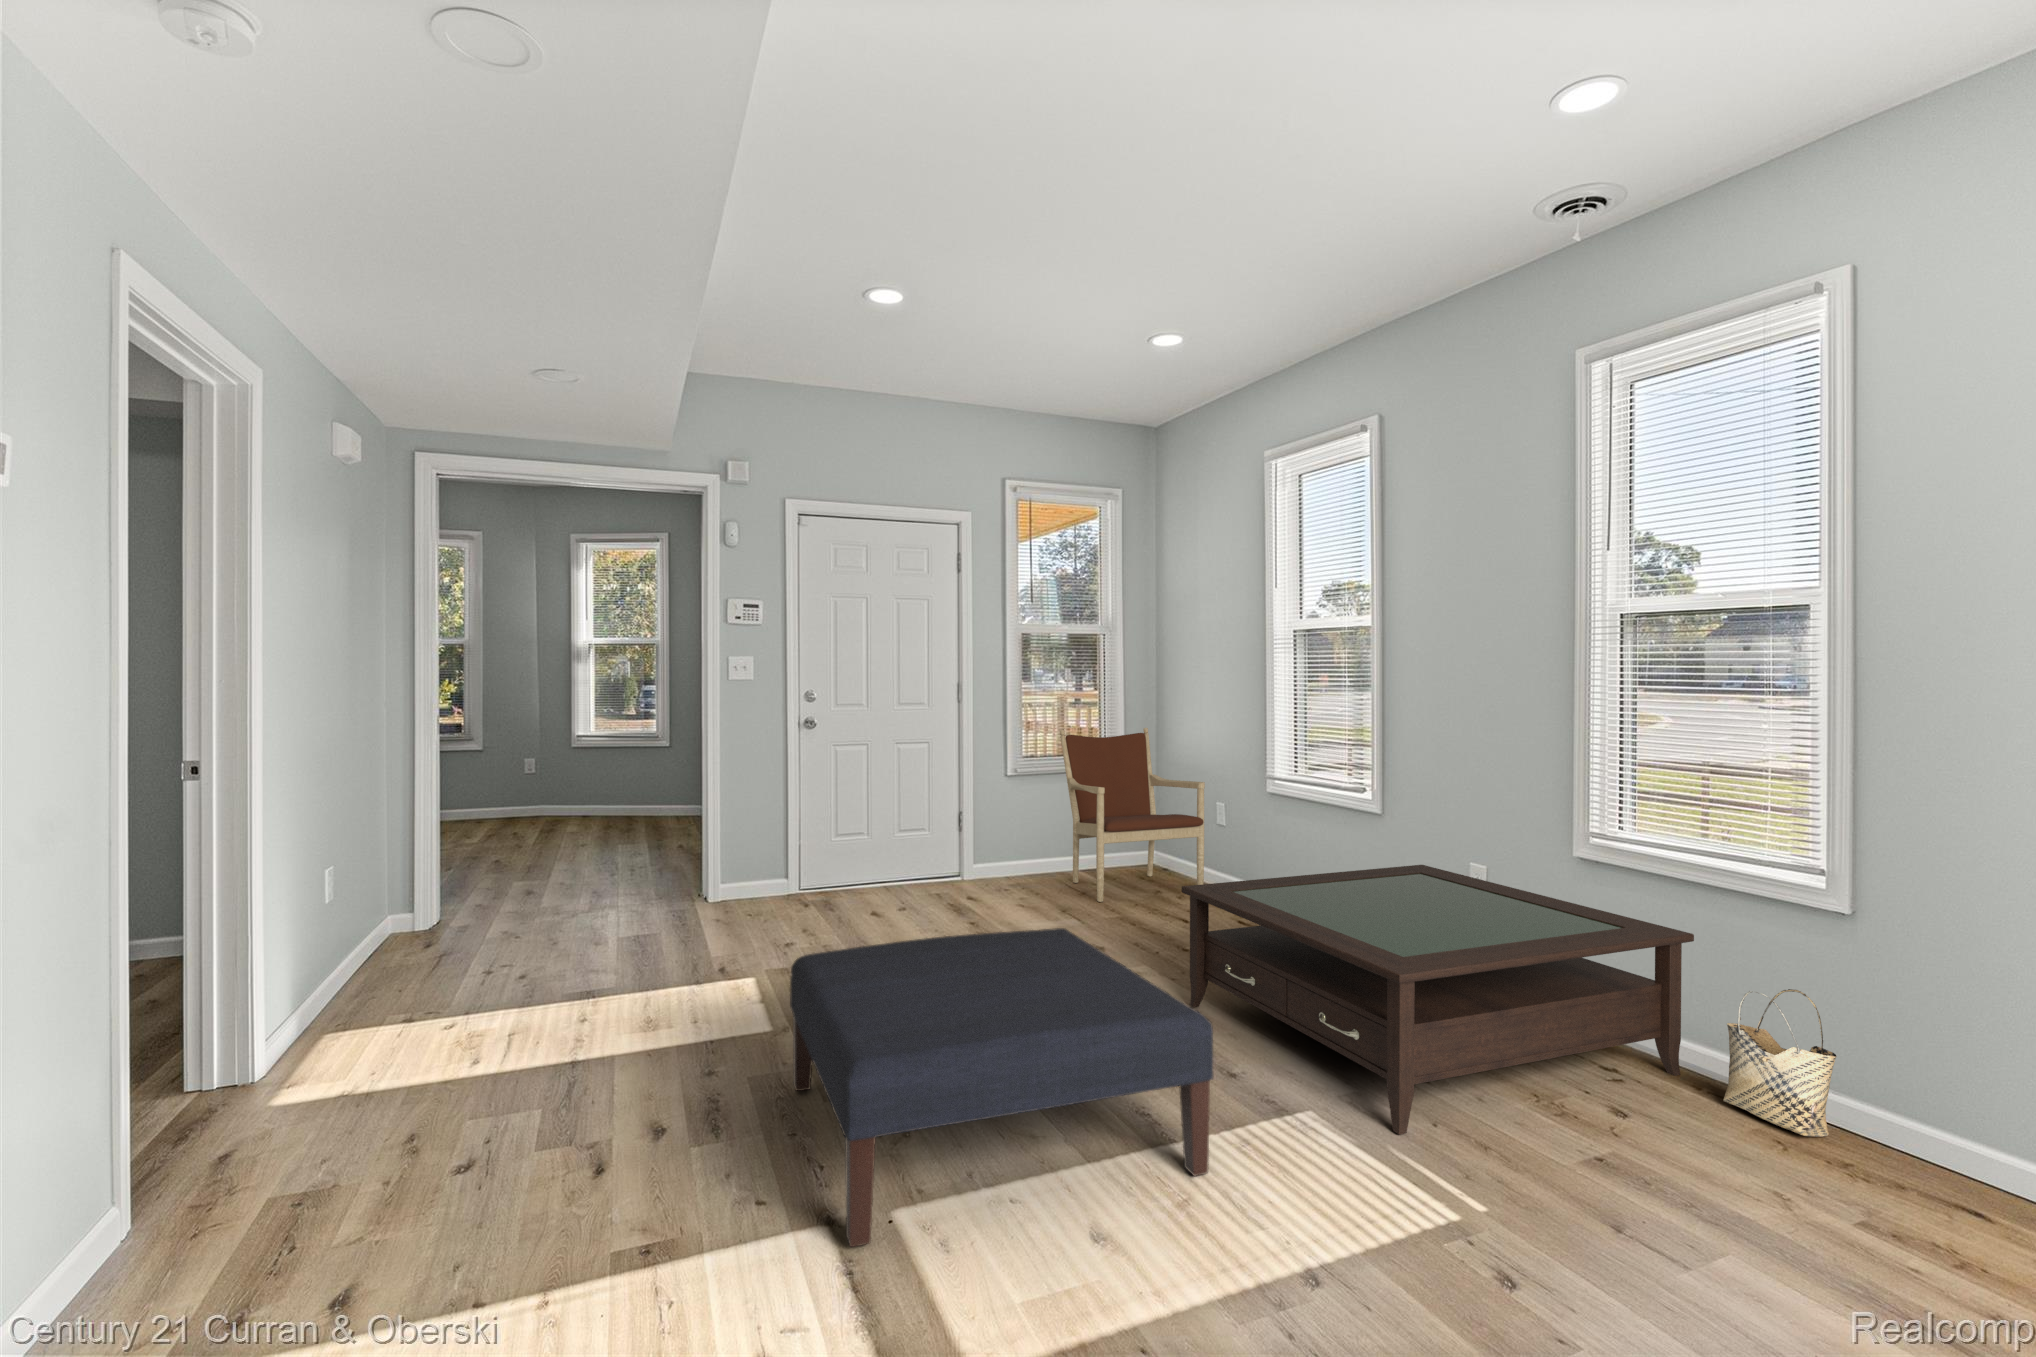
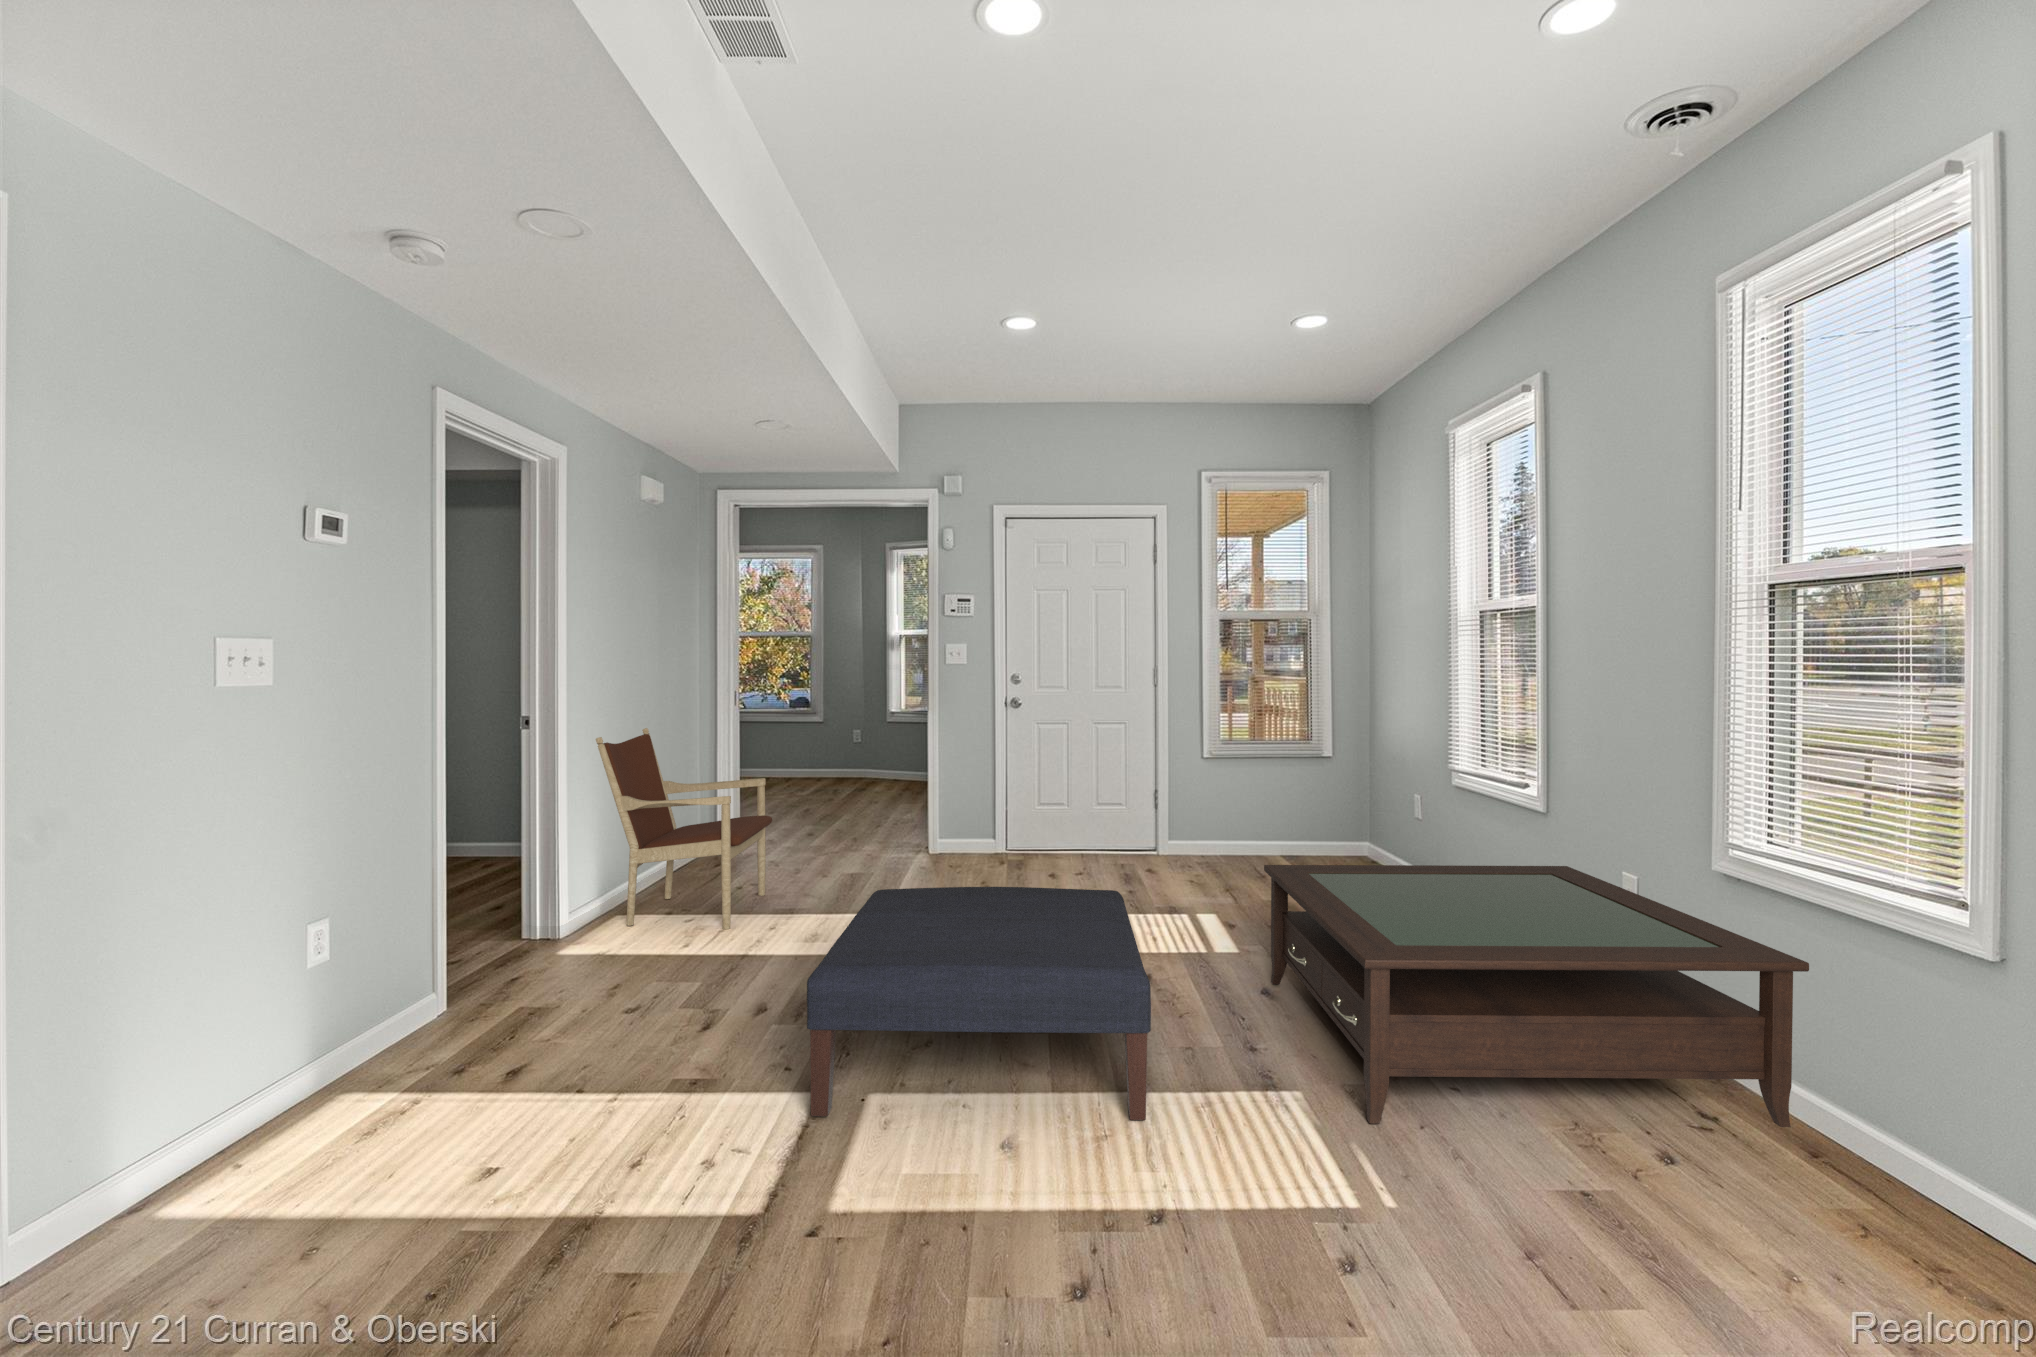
armchair: present [1060,728,1205,902] -> present [596,728,772,930]
woven basket: present [1723,989,1837,1137] -> none [1812,1032,1943,1221]

